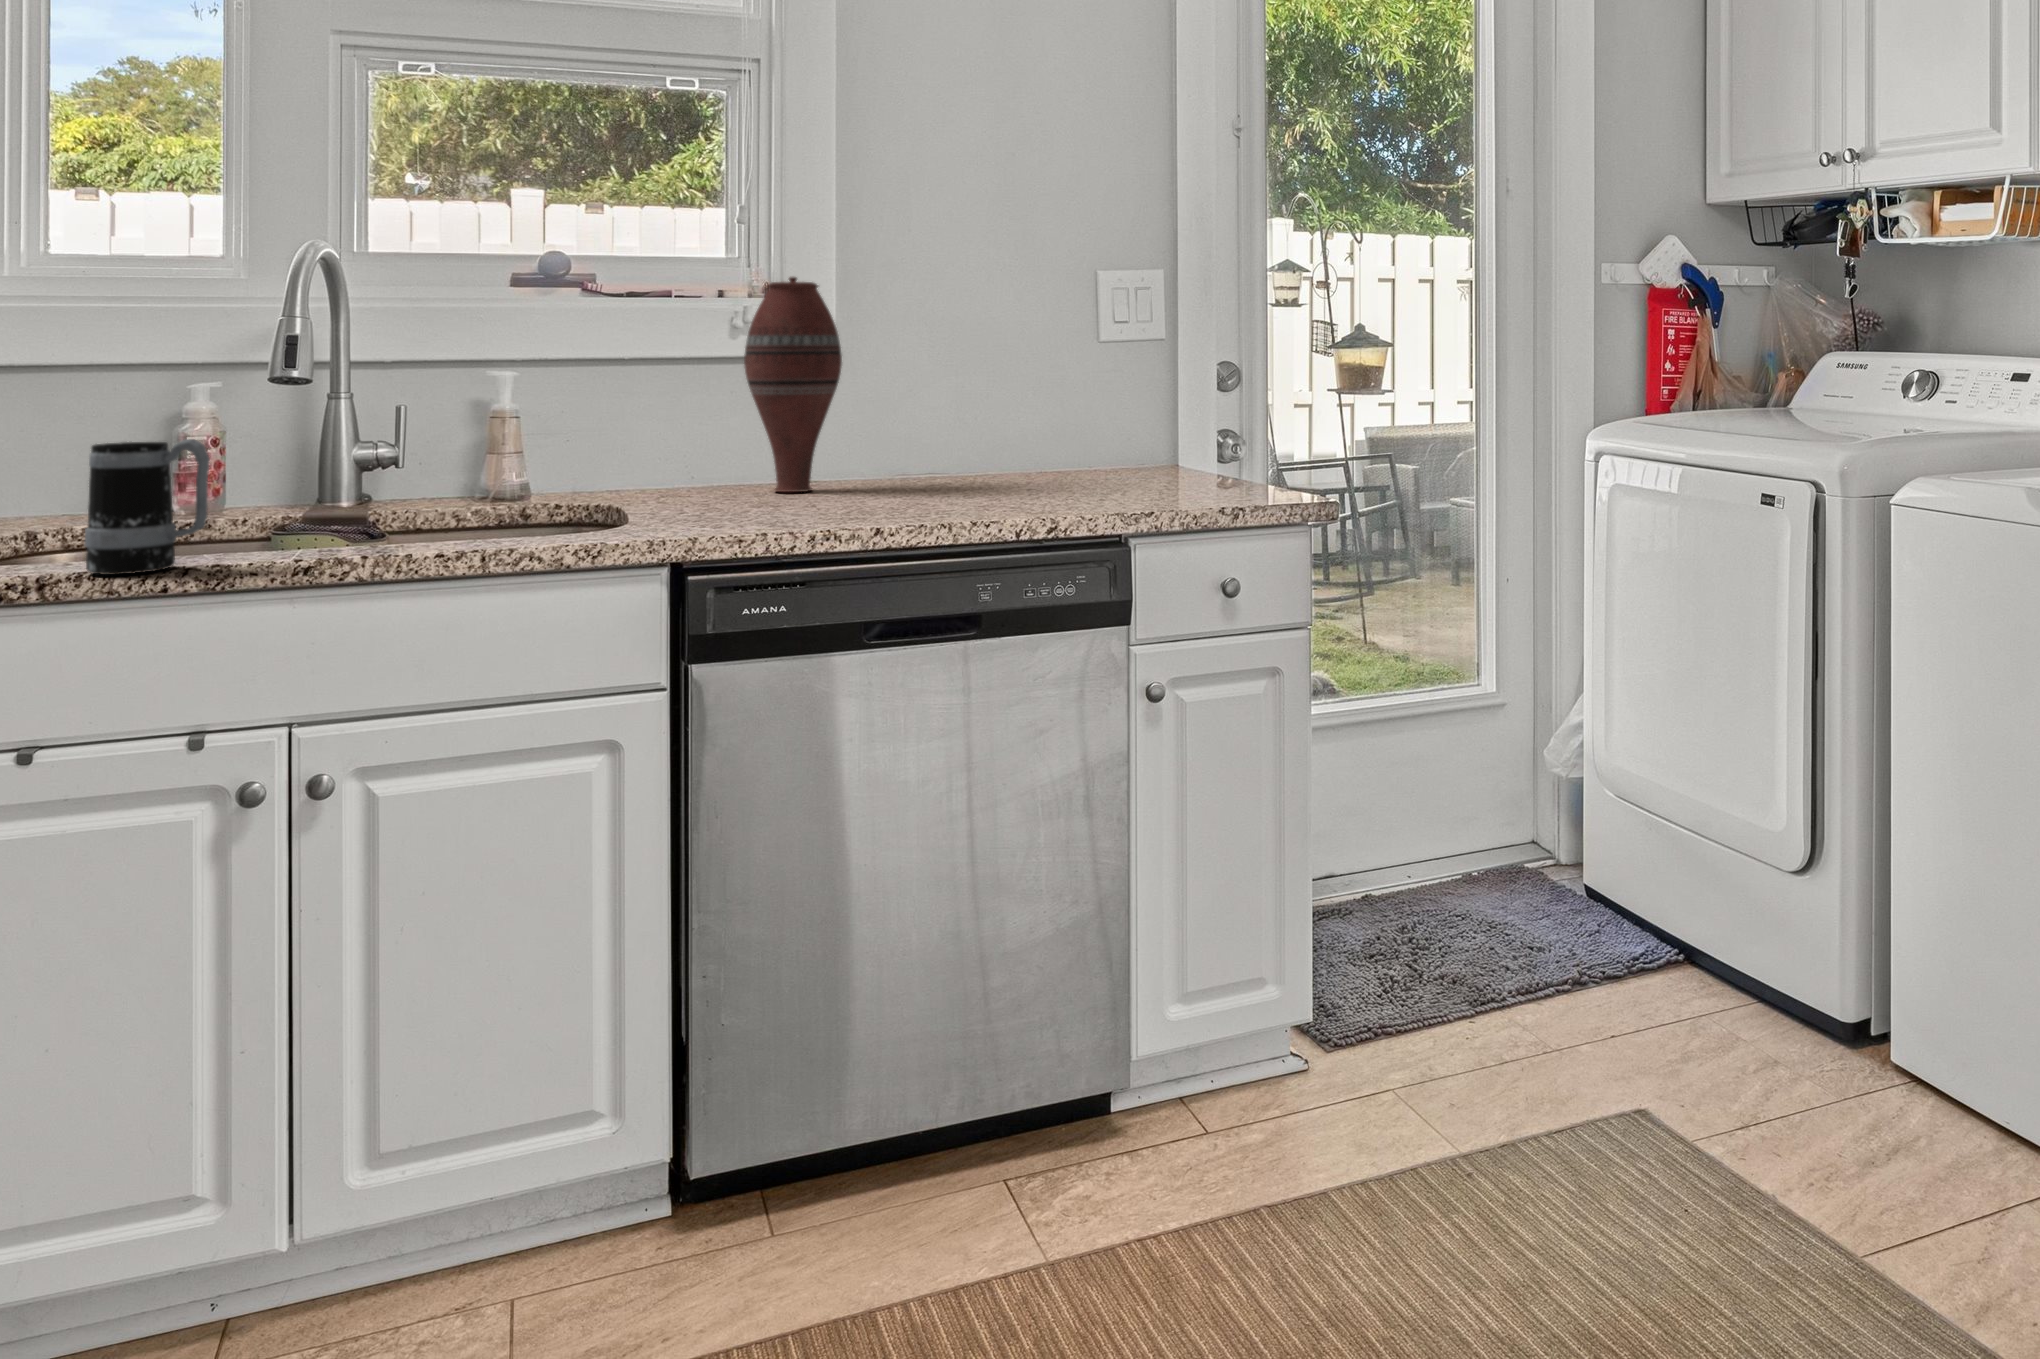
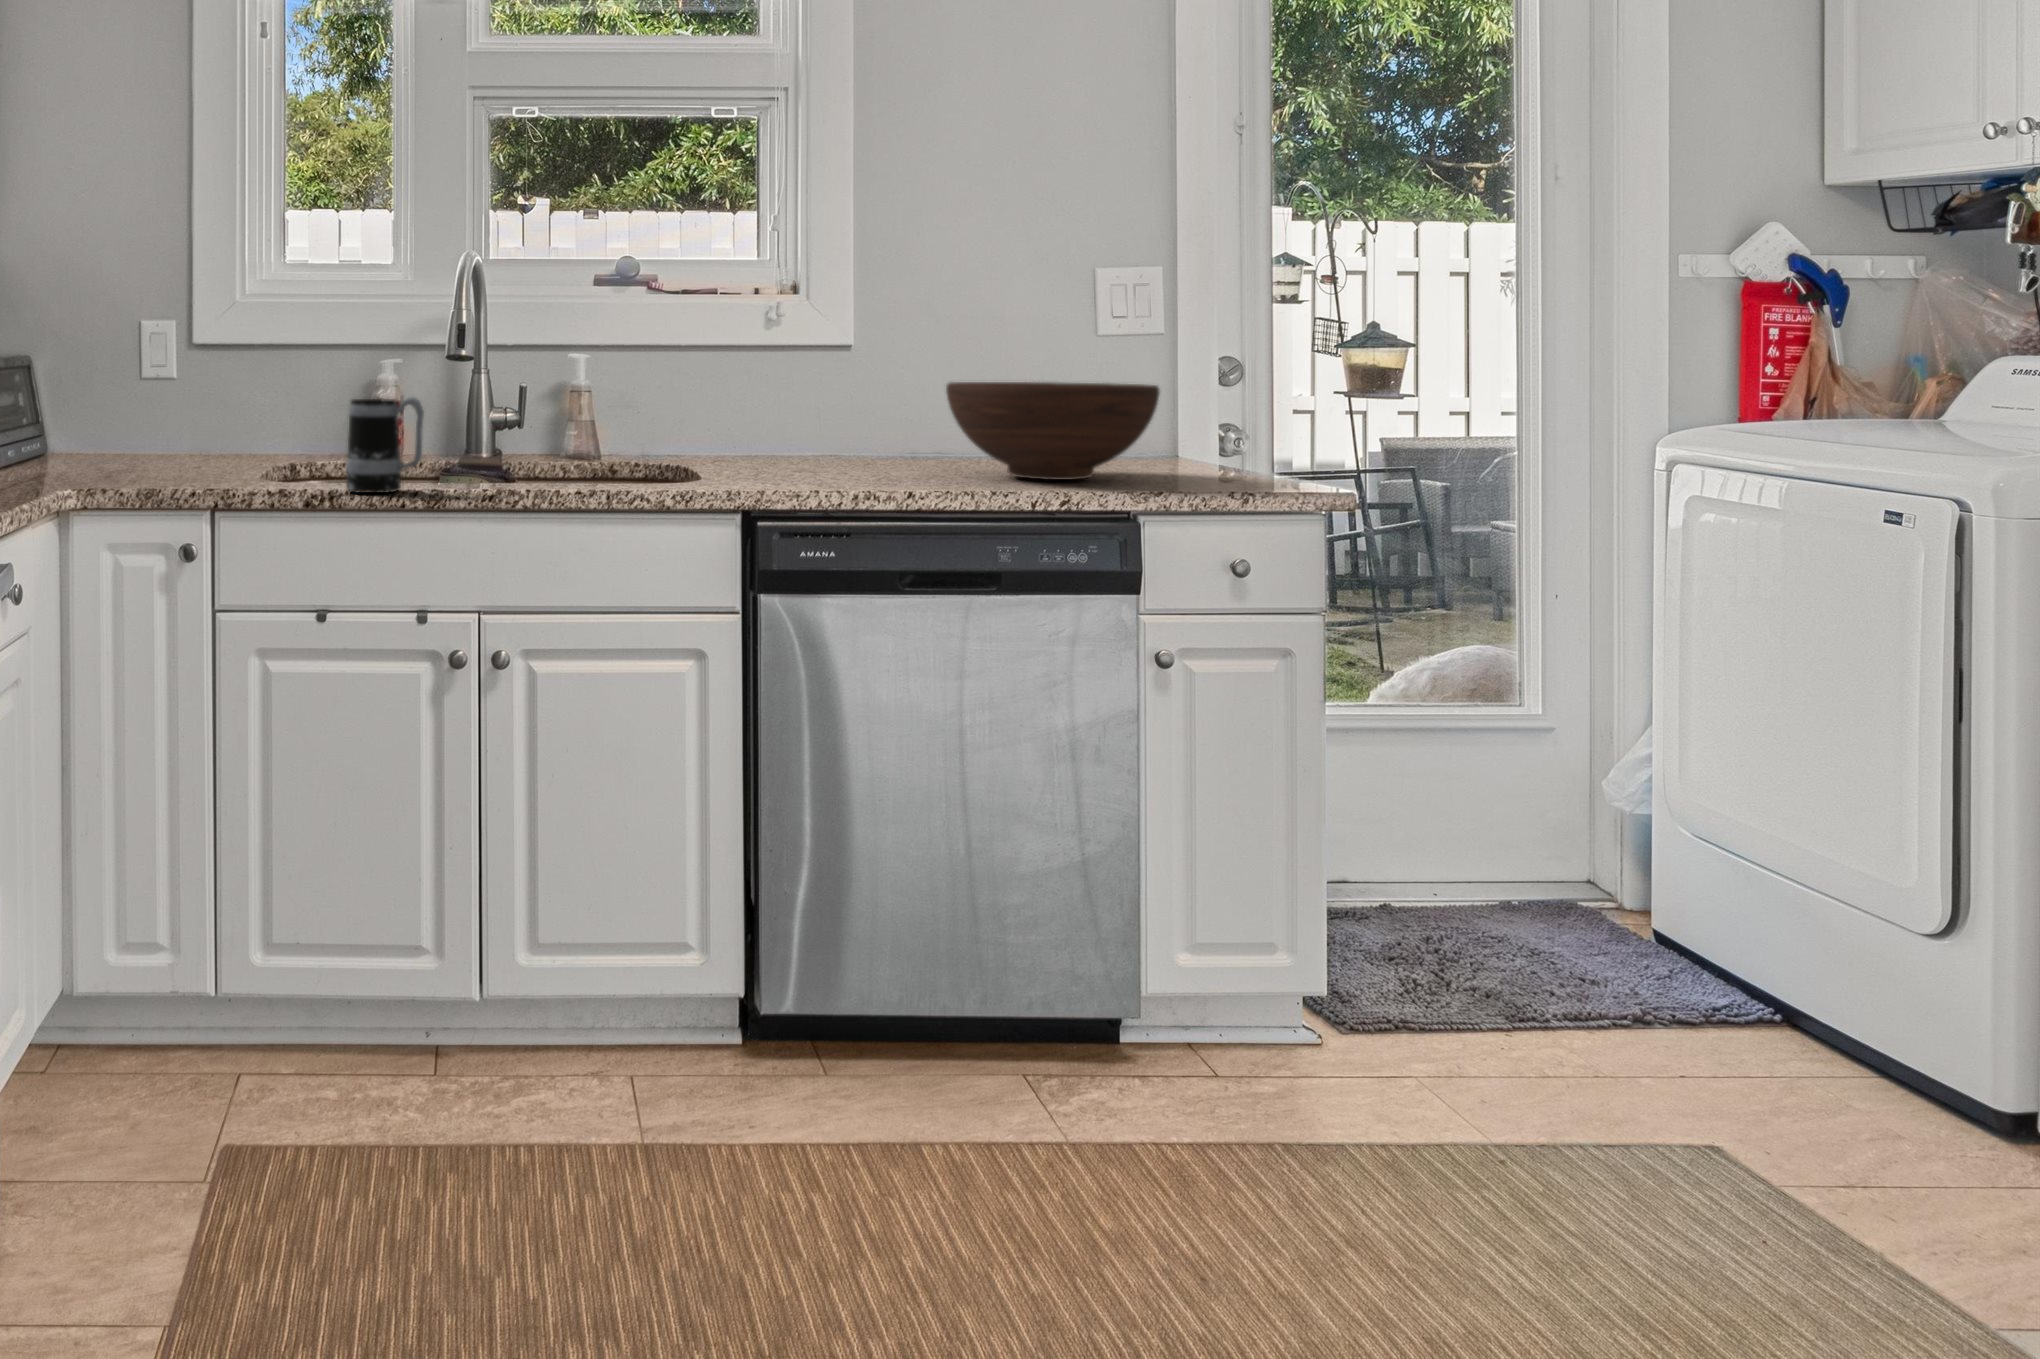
vase: present [744,277,842,492] -> none [791,279,875,464]
fruit bowl: none [919,392,1145,502] -> present [946,382,1160,480]

